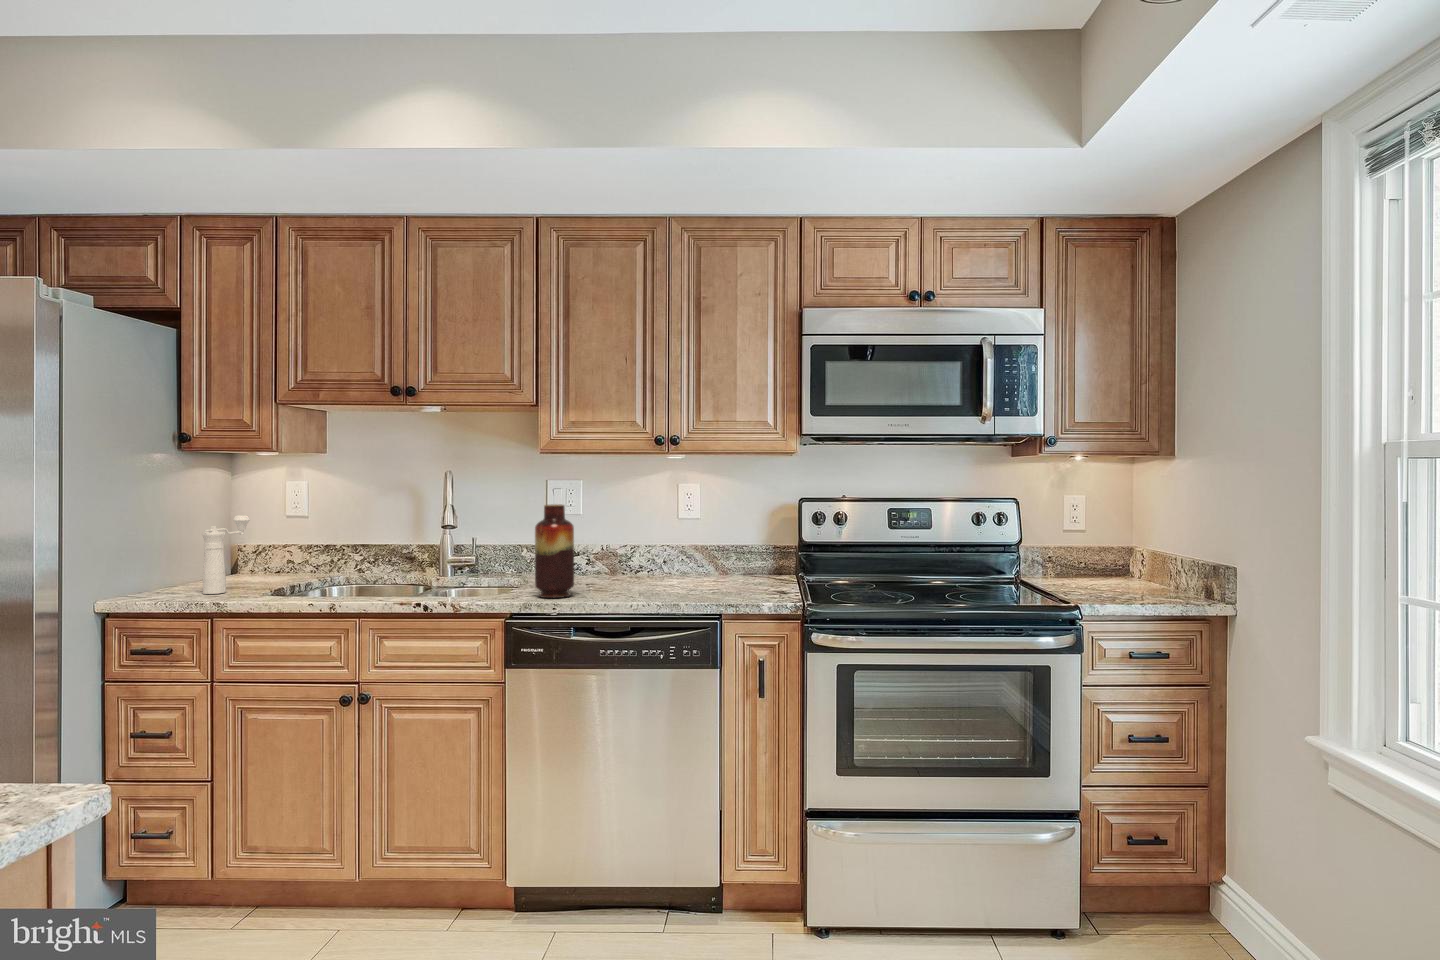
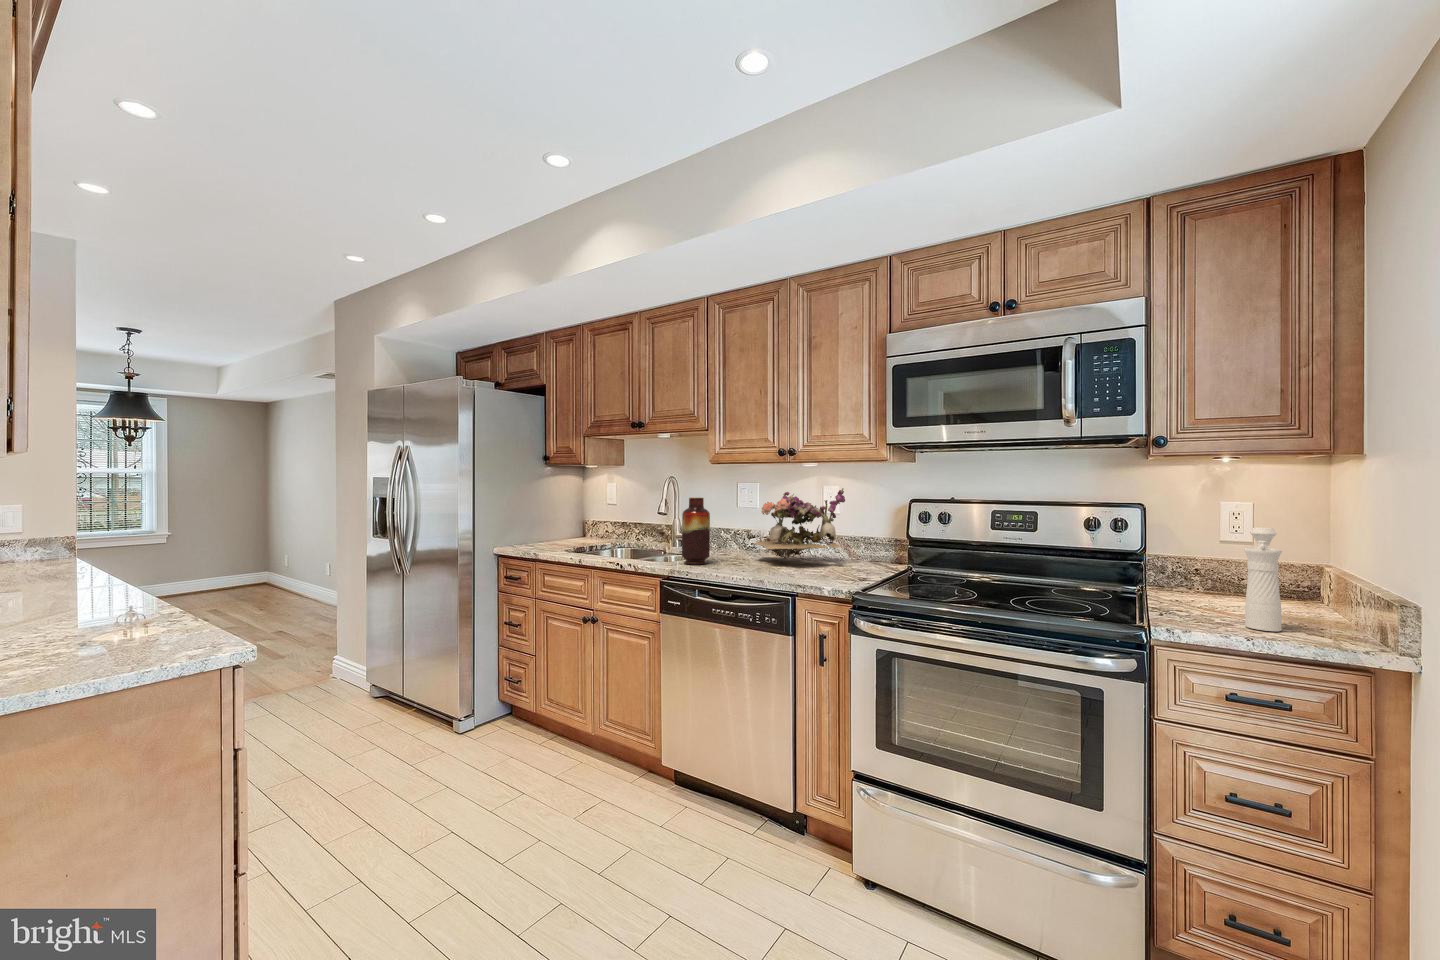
flower arrangement: none [604,486,728,583] -> present [753,488,845,560]
pepper mill: present [202,515,250,594] -> present [1244,527,1282,632]

